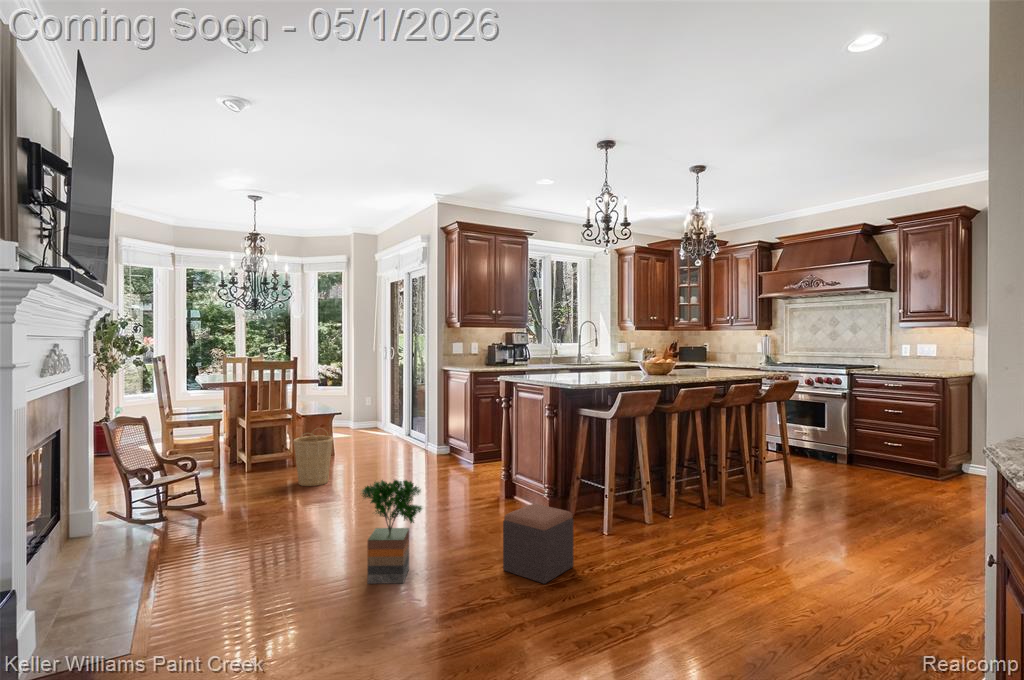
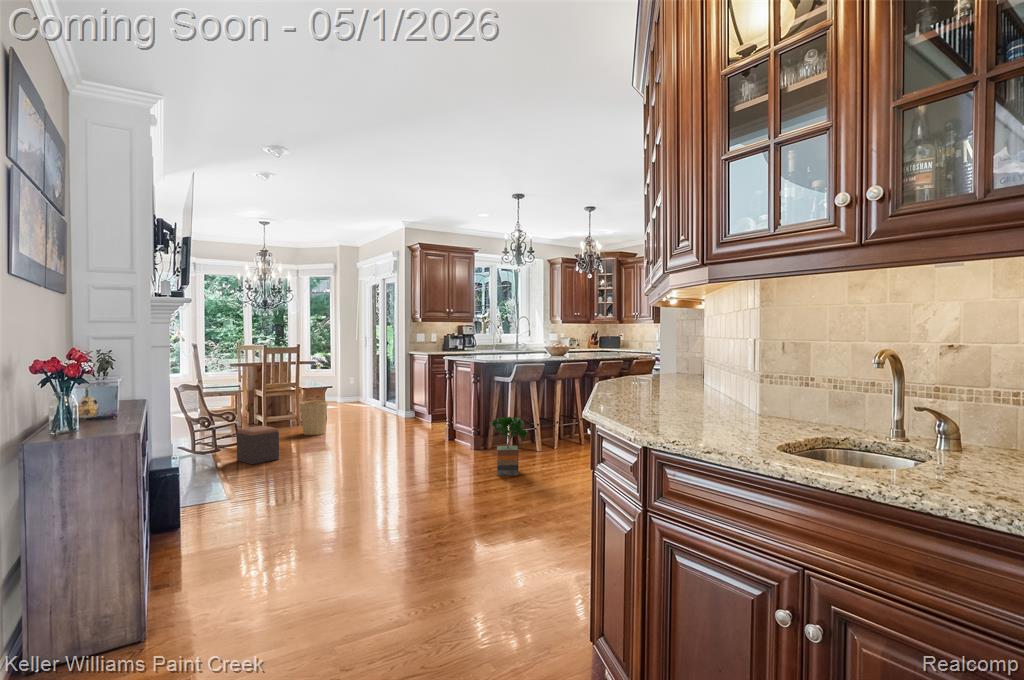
potted tree: present [362,480,422,584] -> present [490,417,527,476]
footstool: present [503,504,574,584] -> present [237,426,279,464]

